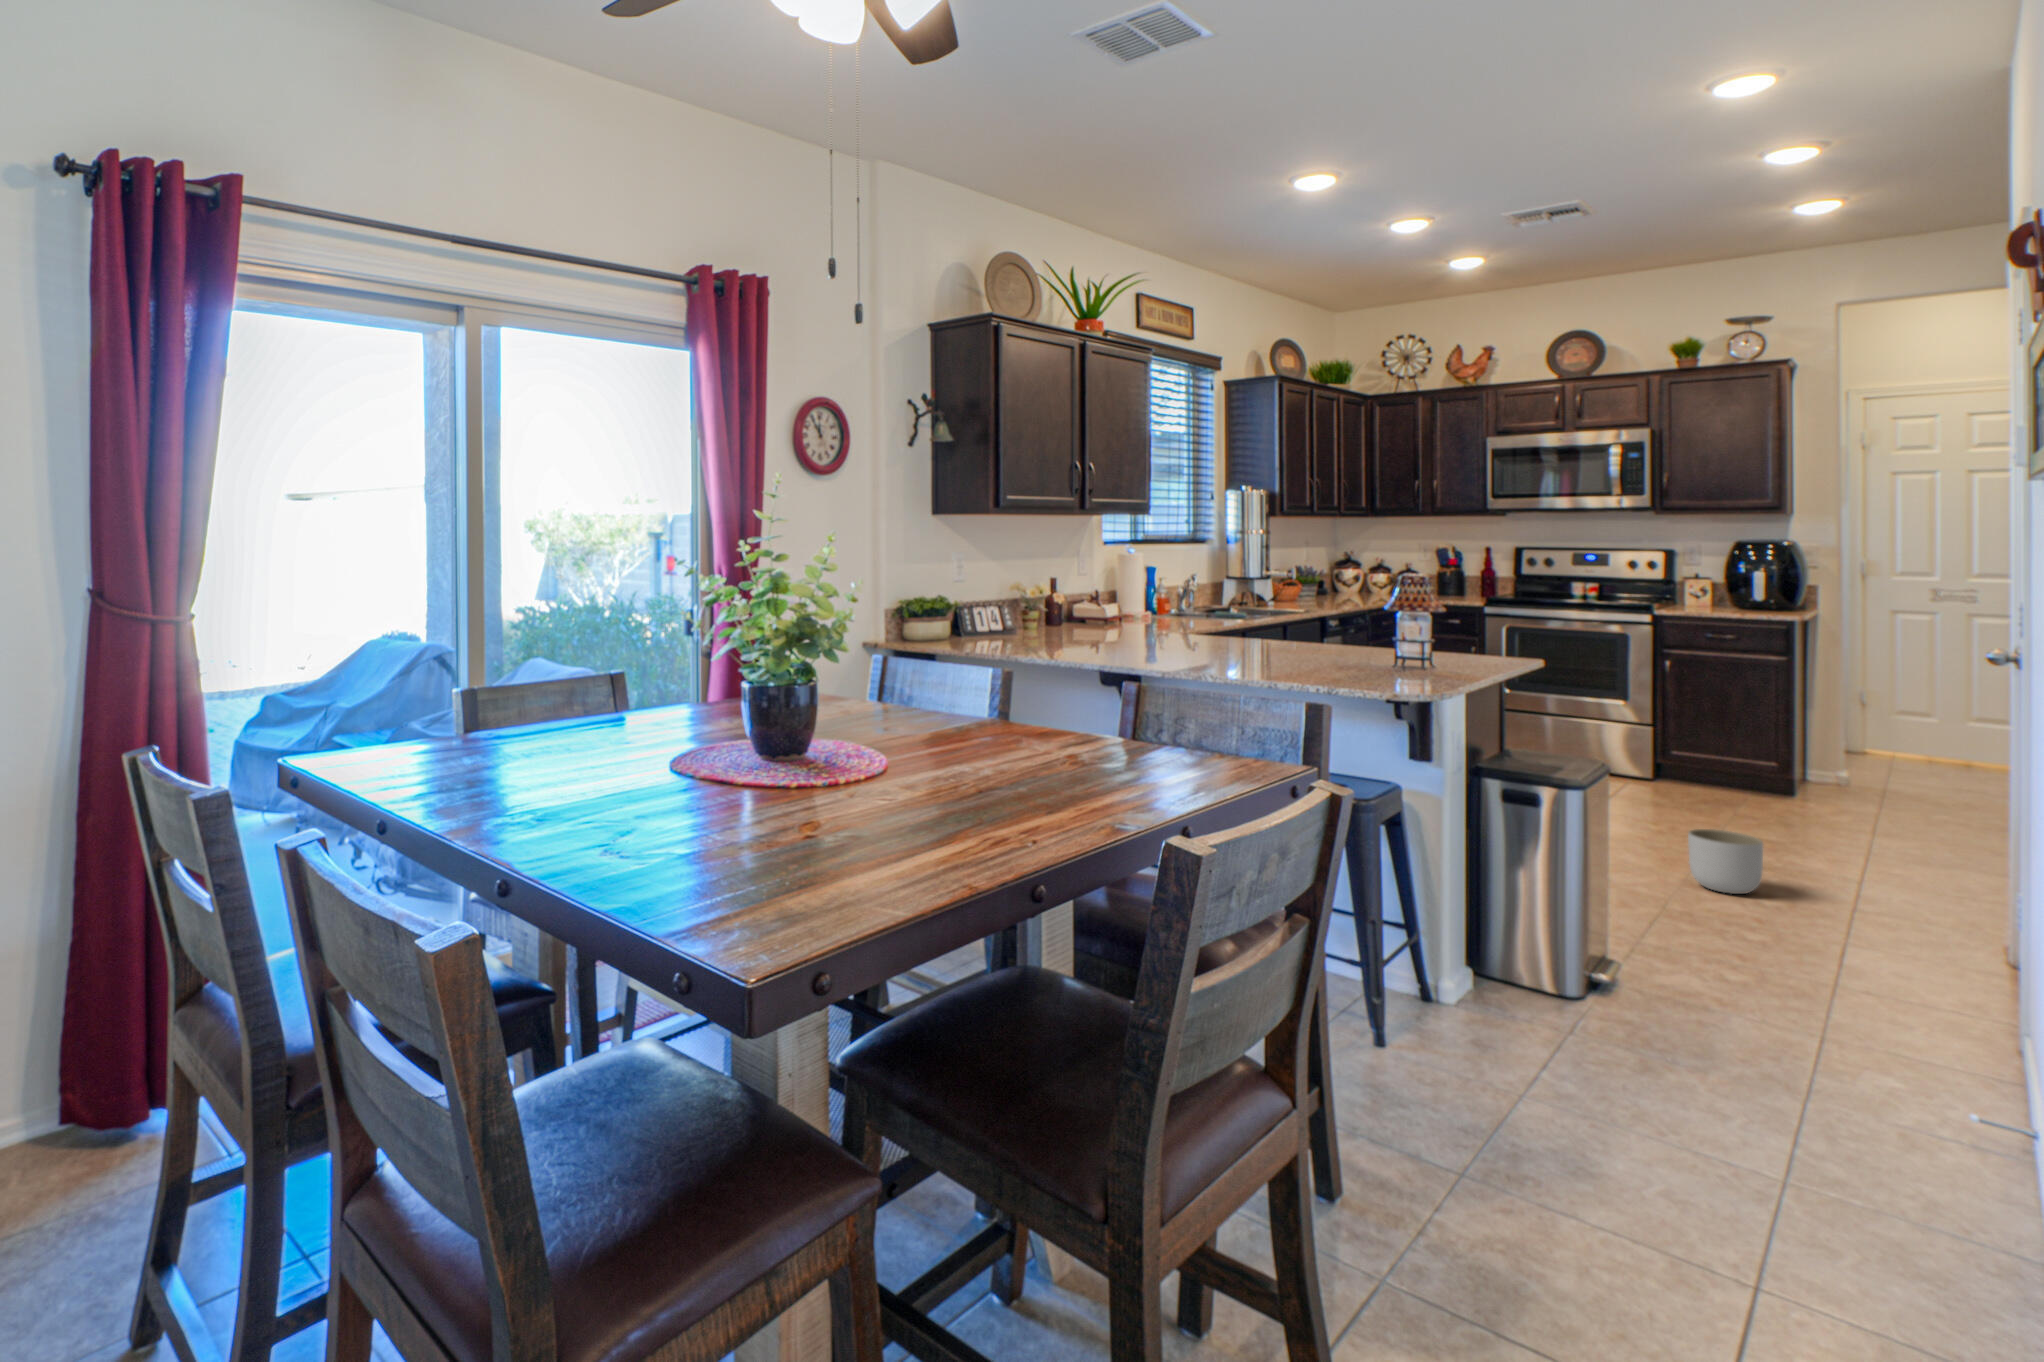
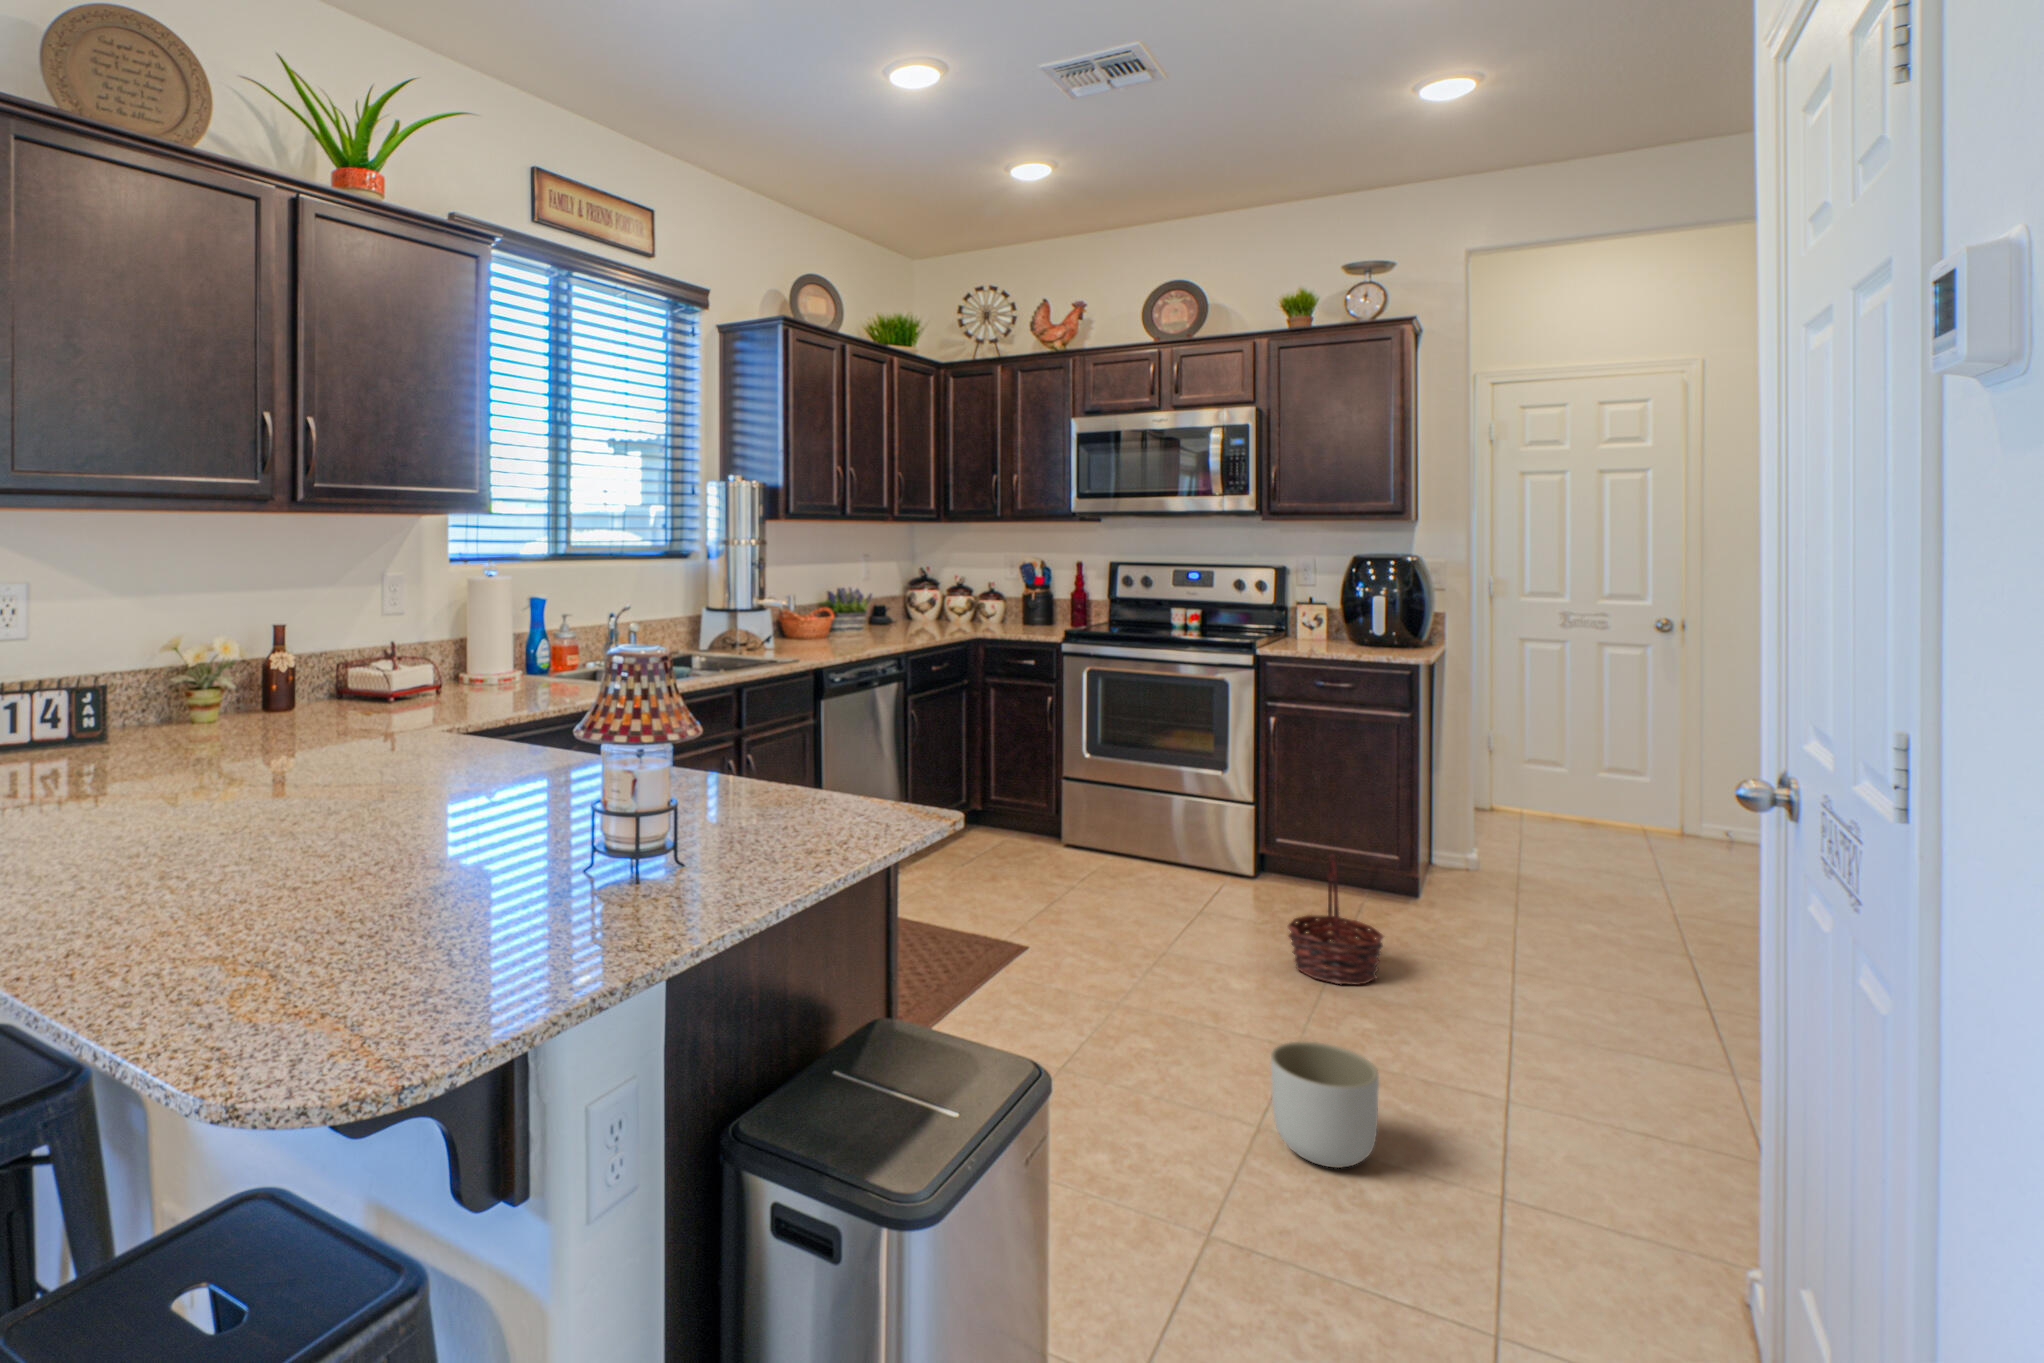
basket: none [1686,745,1765,831] -> present [1287,854,1384,985]

